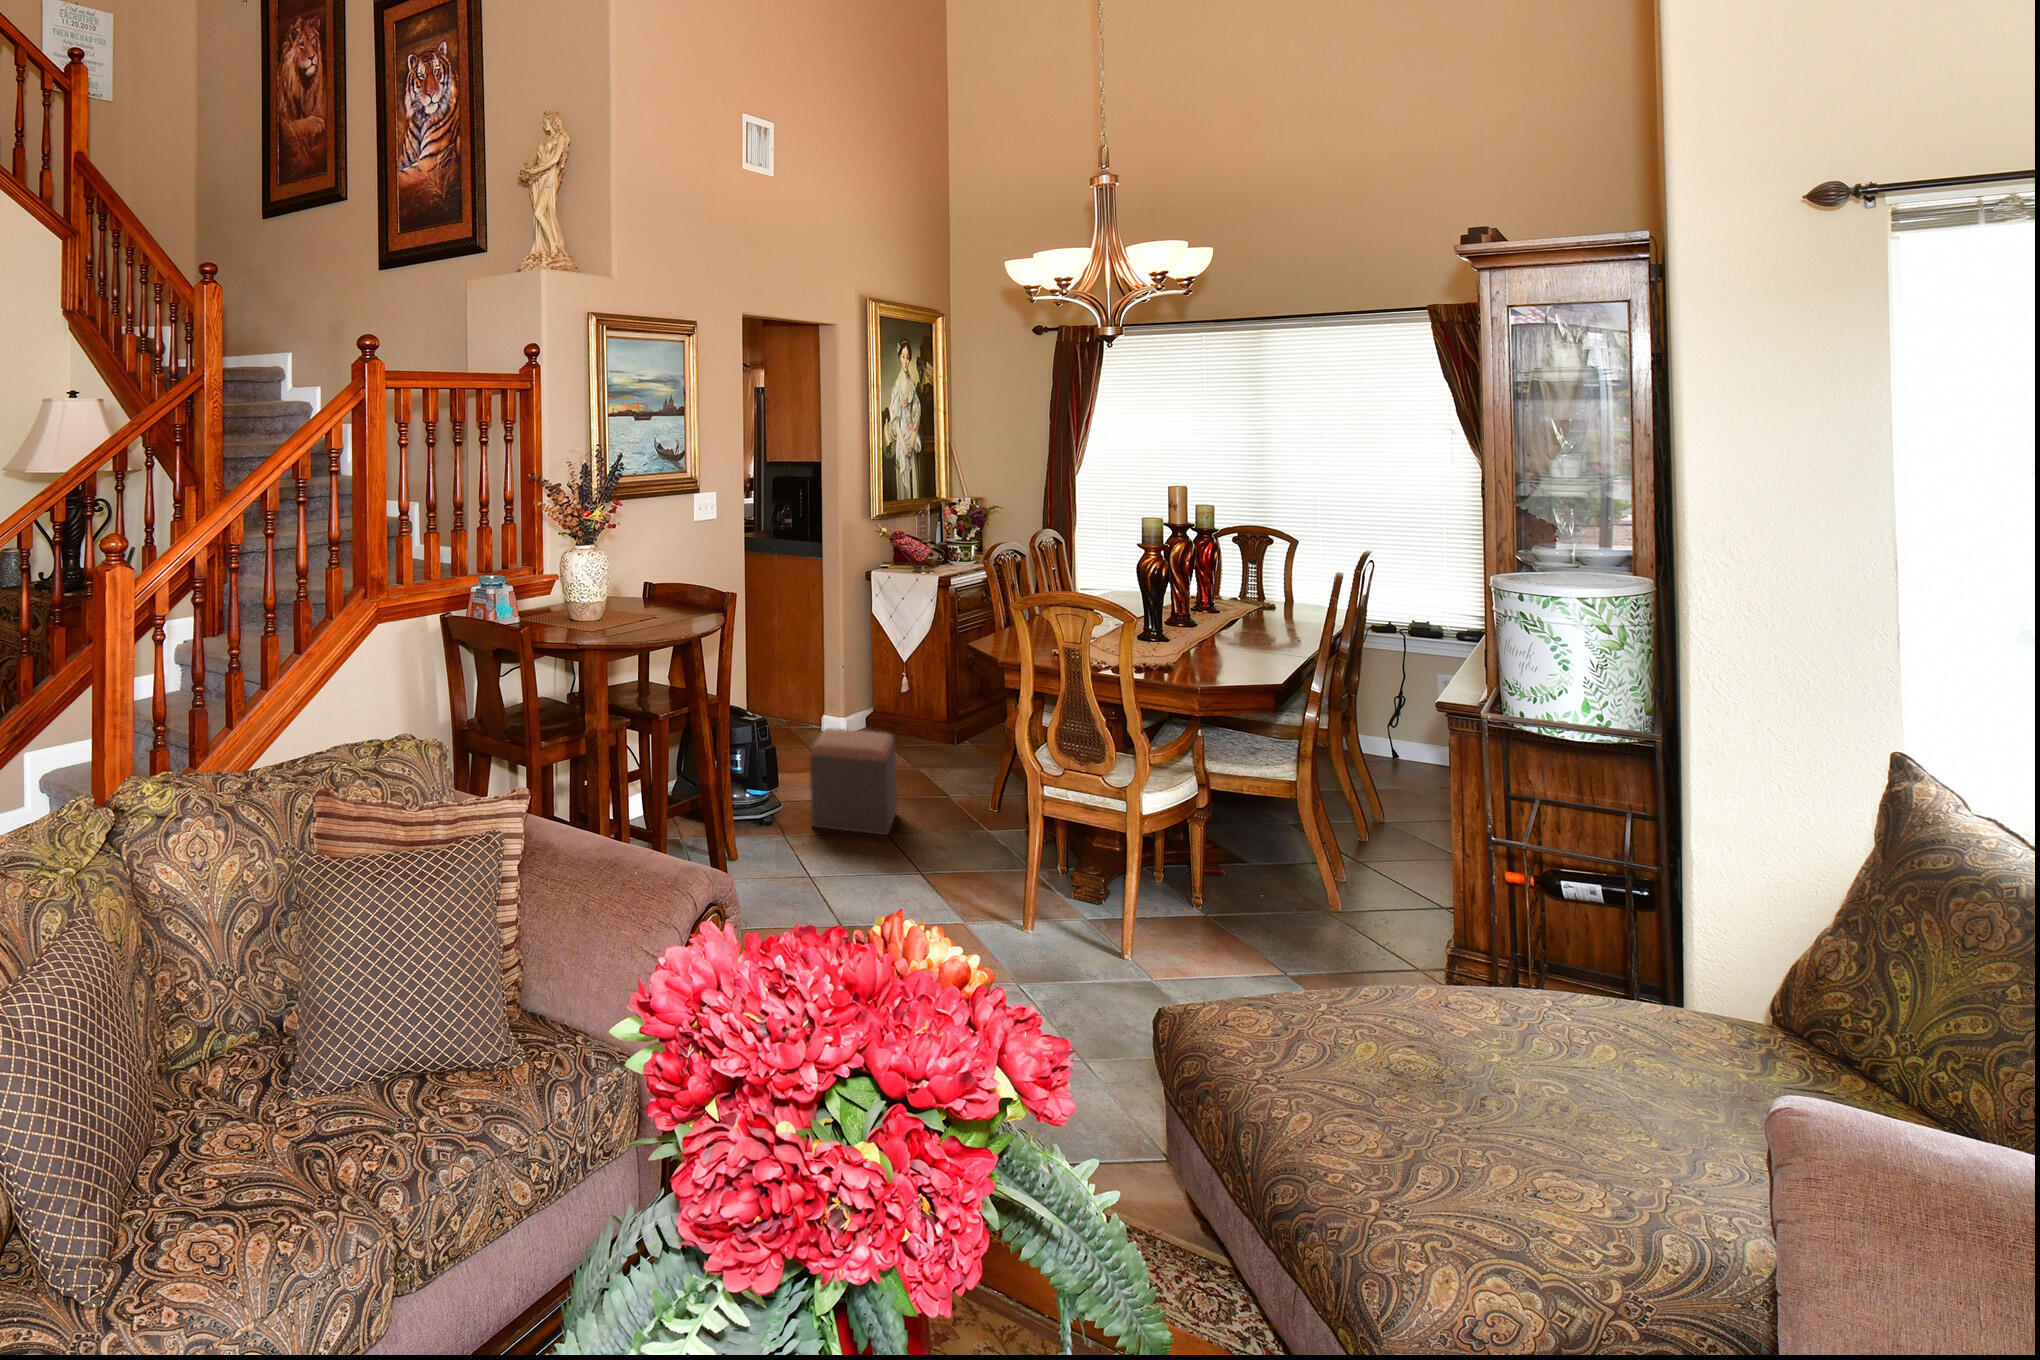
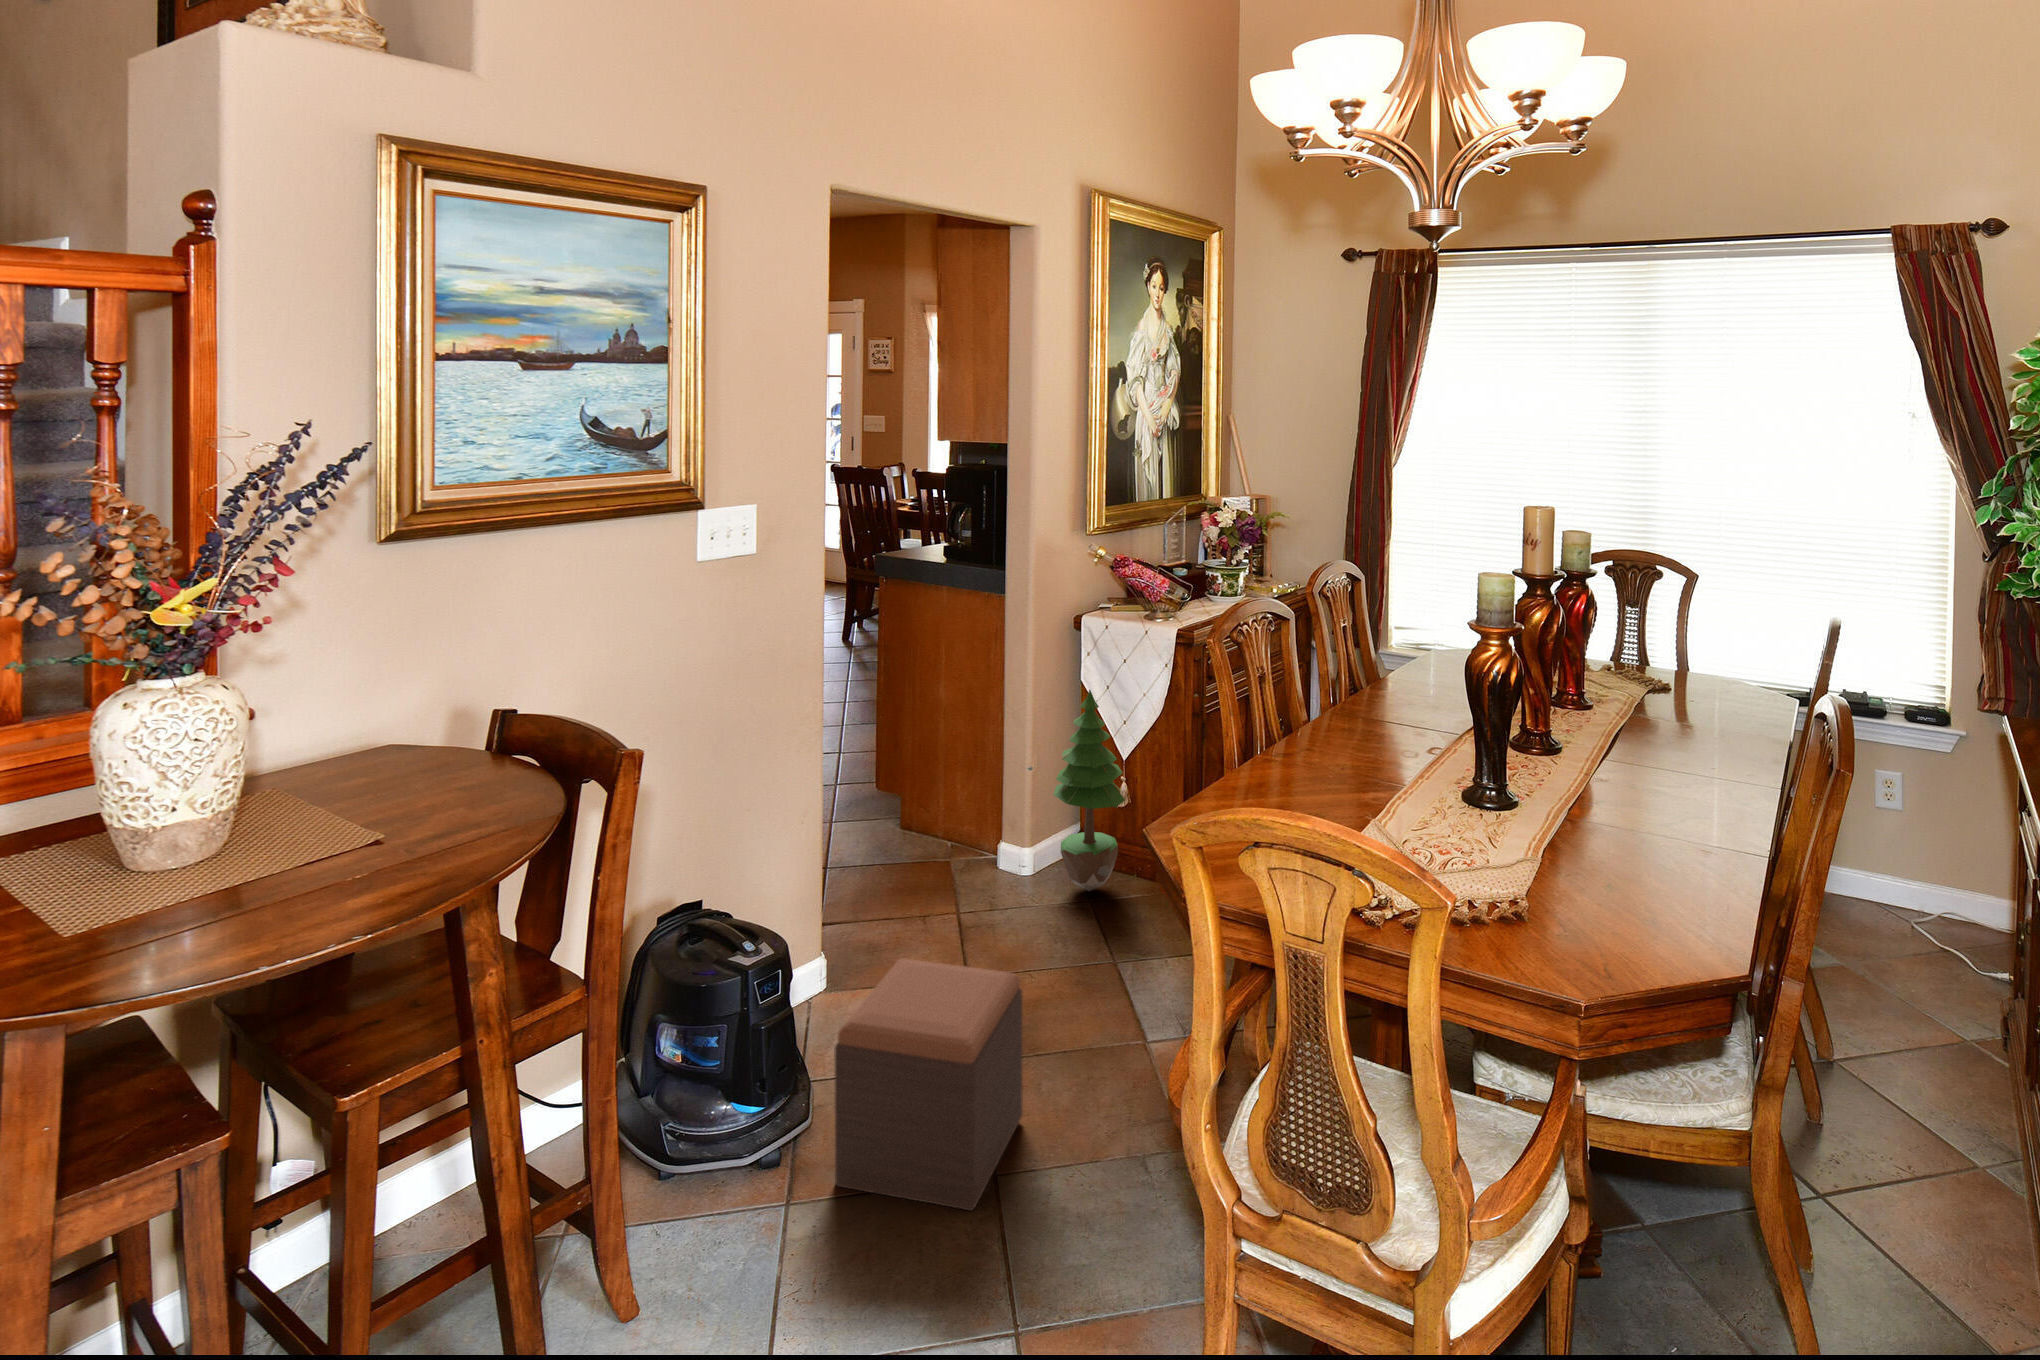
potted tree: none [863,614,911,743] -> present [1053,690,1125,891]

